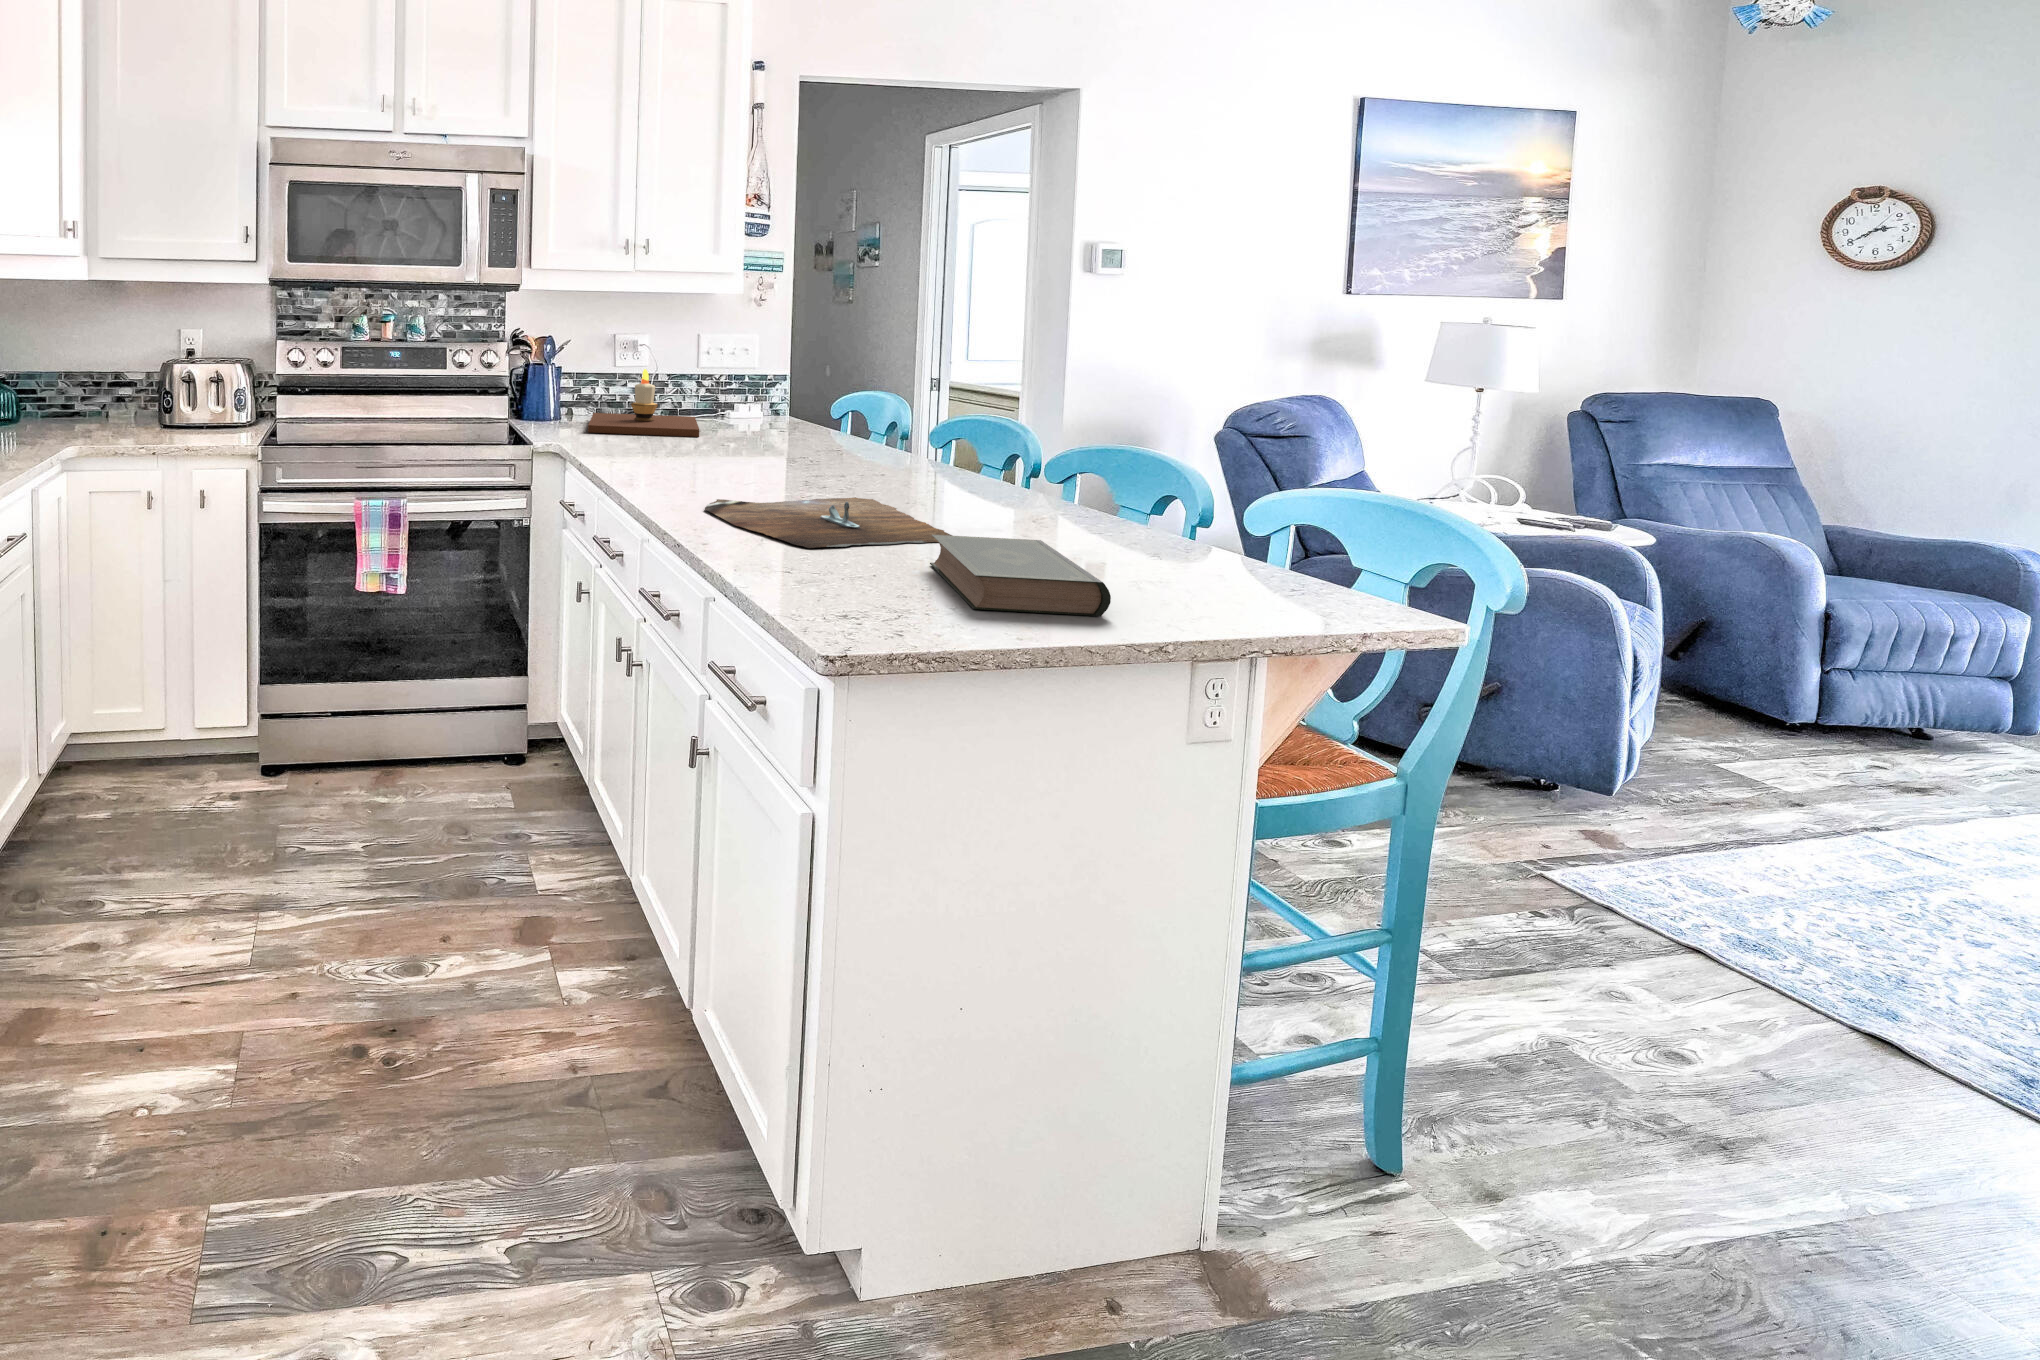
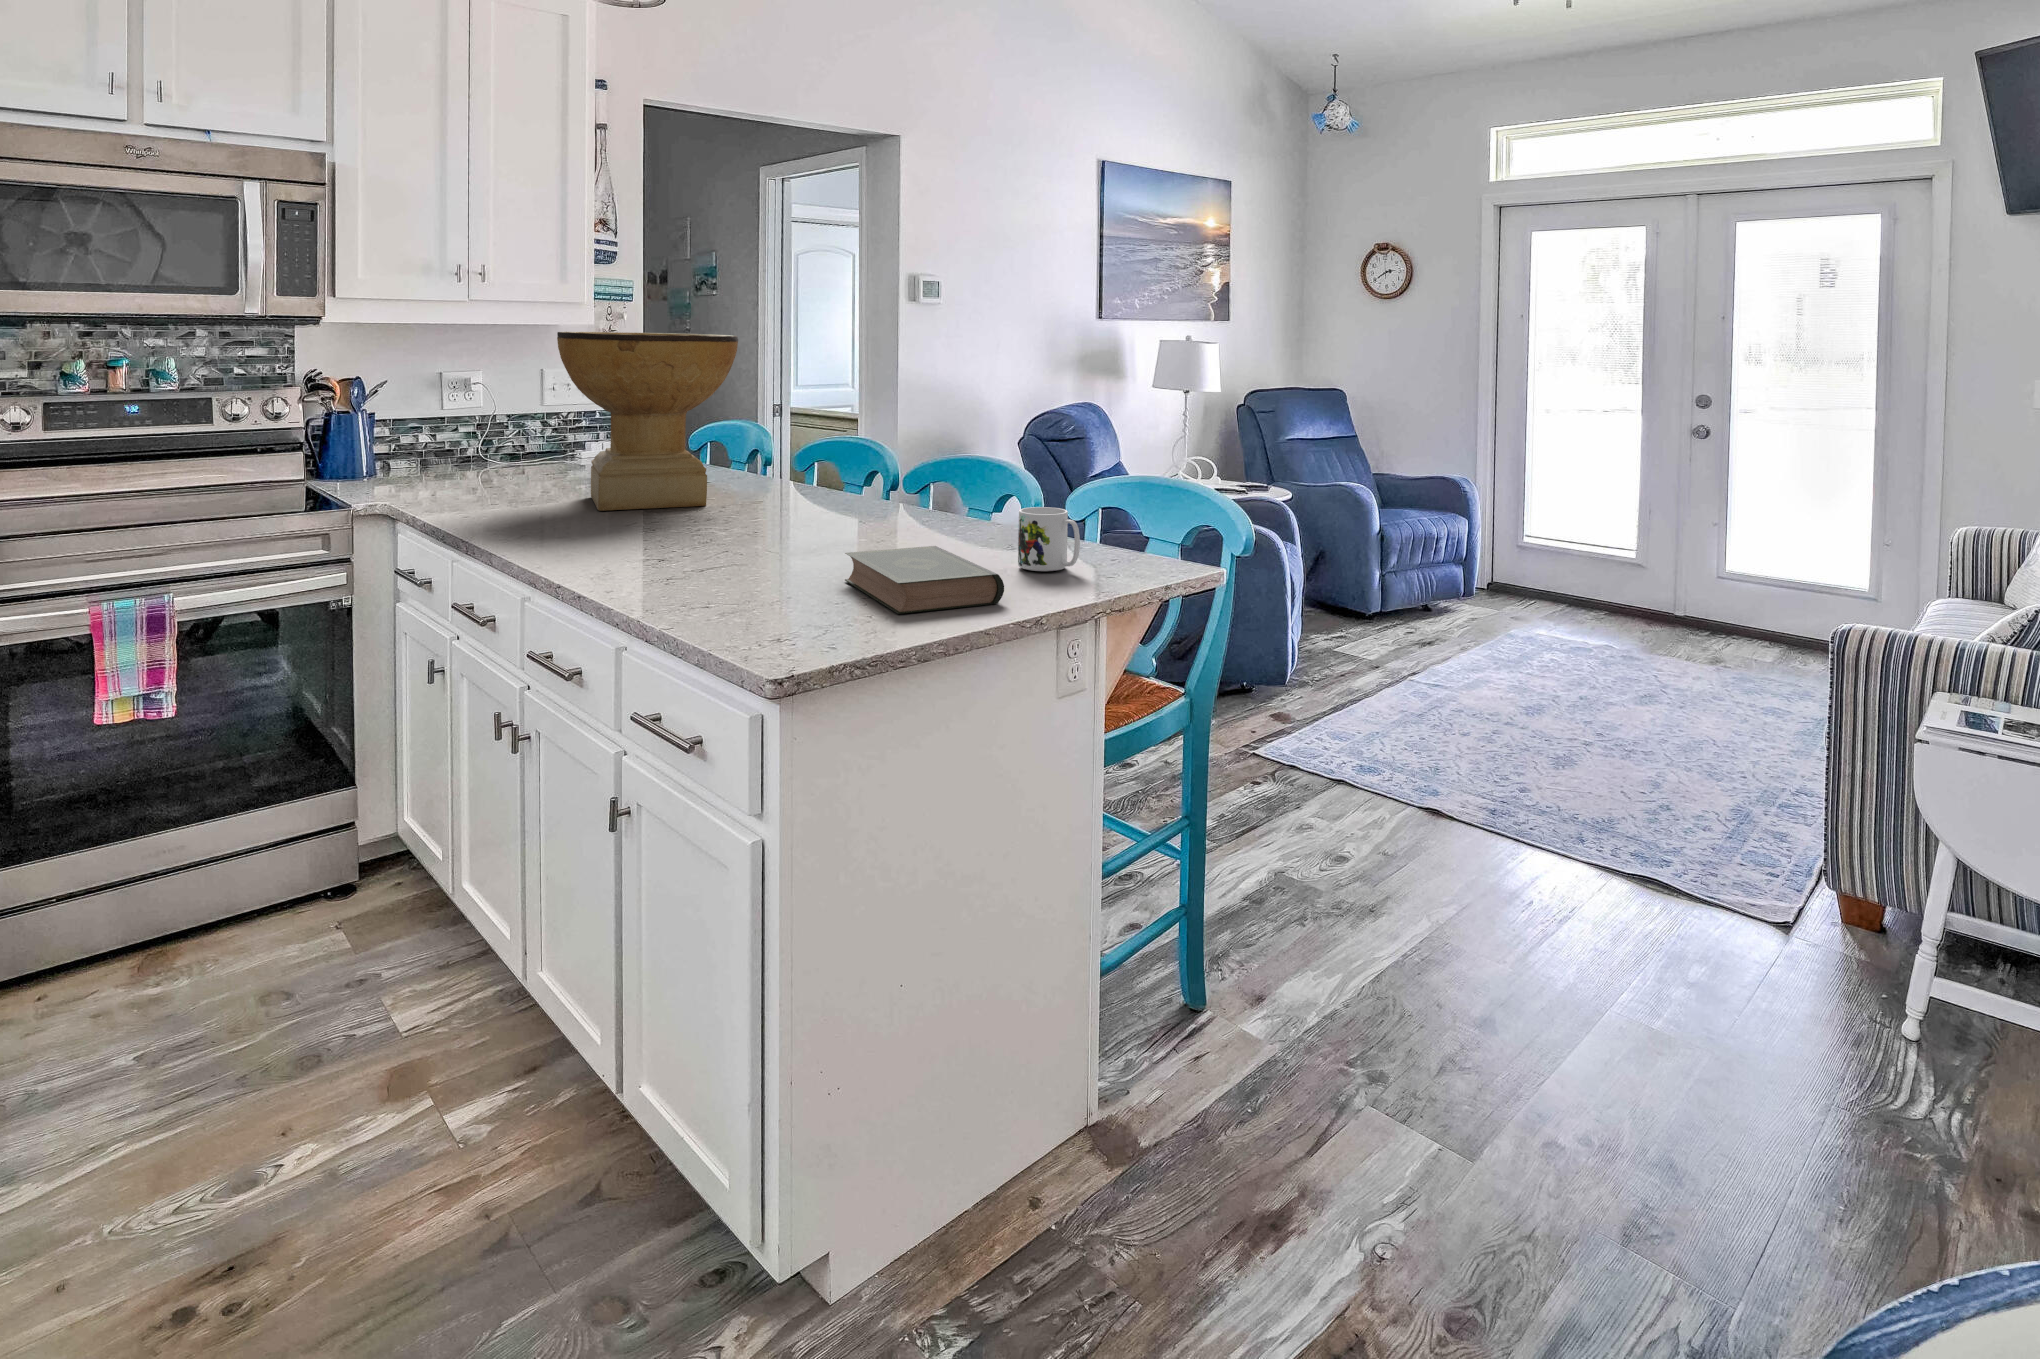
decorative bowl: none [696,298,865,471] -> present [557,332,738,511]
candle: present [588,369,699,437] -> none [417,411,555,489]
cutting board: present [705,497,952,548] -> none [602,528,860,582]
mug: none [1146,510,1230,588] -> present [1018,507,1080,571]

